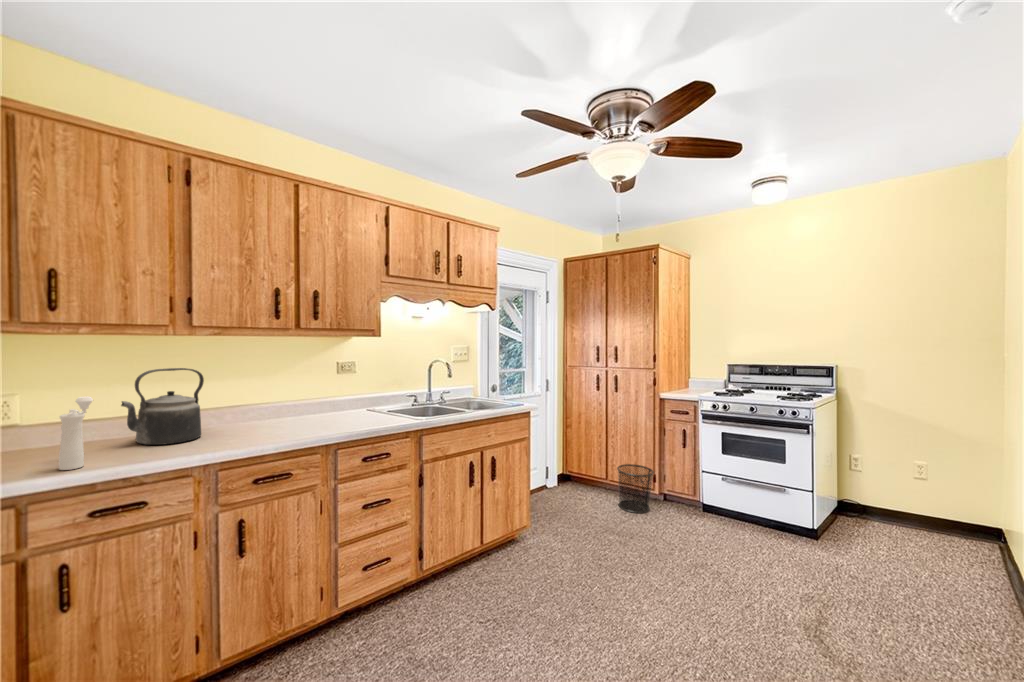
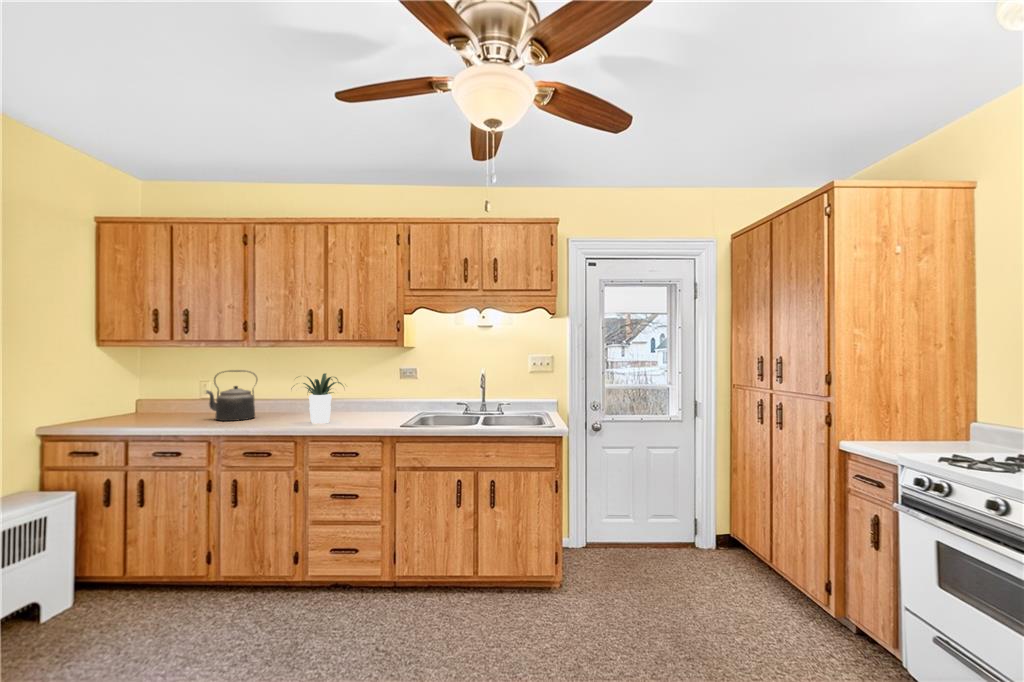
potted plant: none [286,368,361,429] -> present [303,373,343,424]
pepper mill: present [59,396,93,470] -> none [154,385,183,426]
waste bin: present [617,464,654,513] -> none [743,547,810,636]

